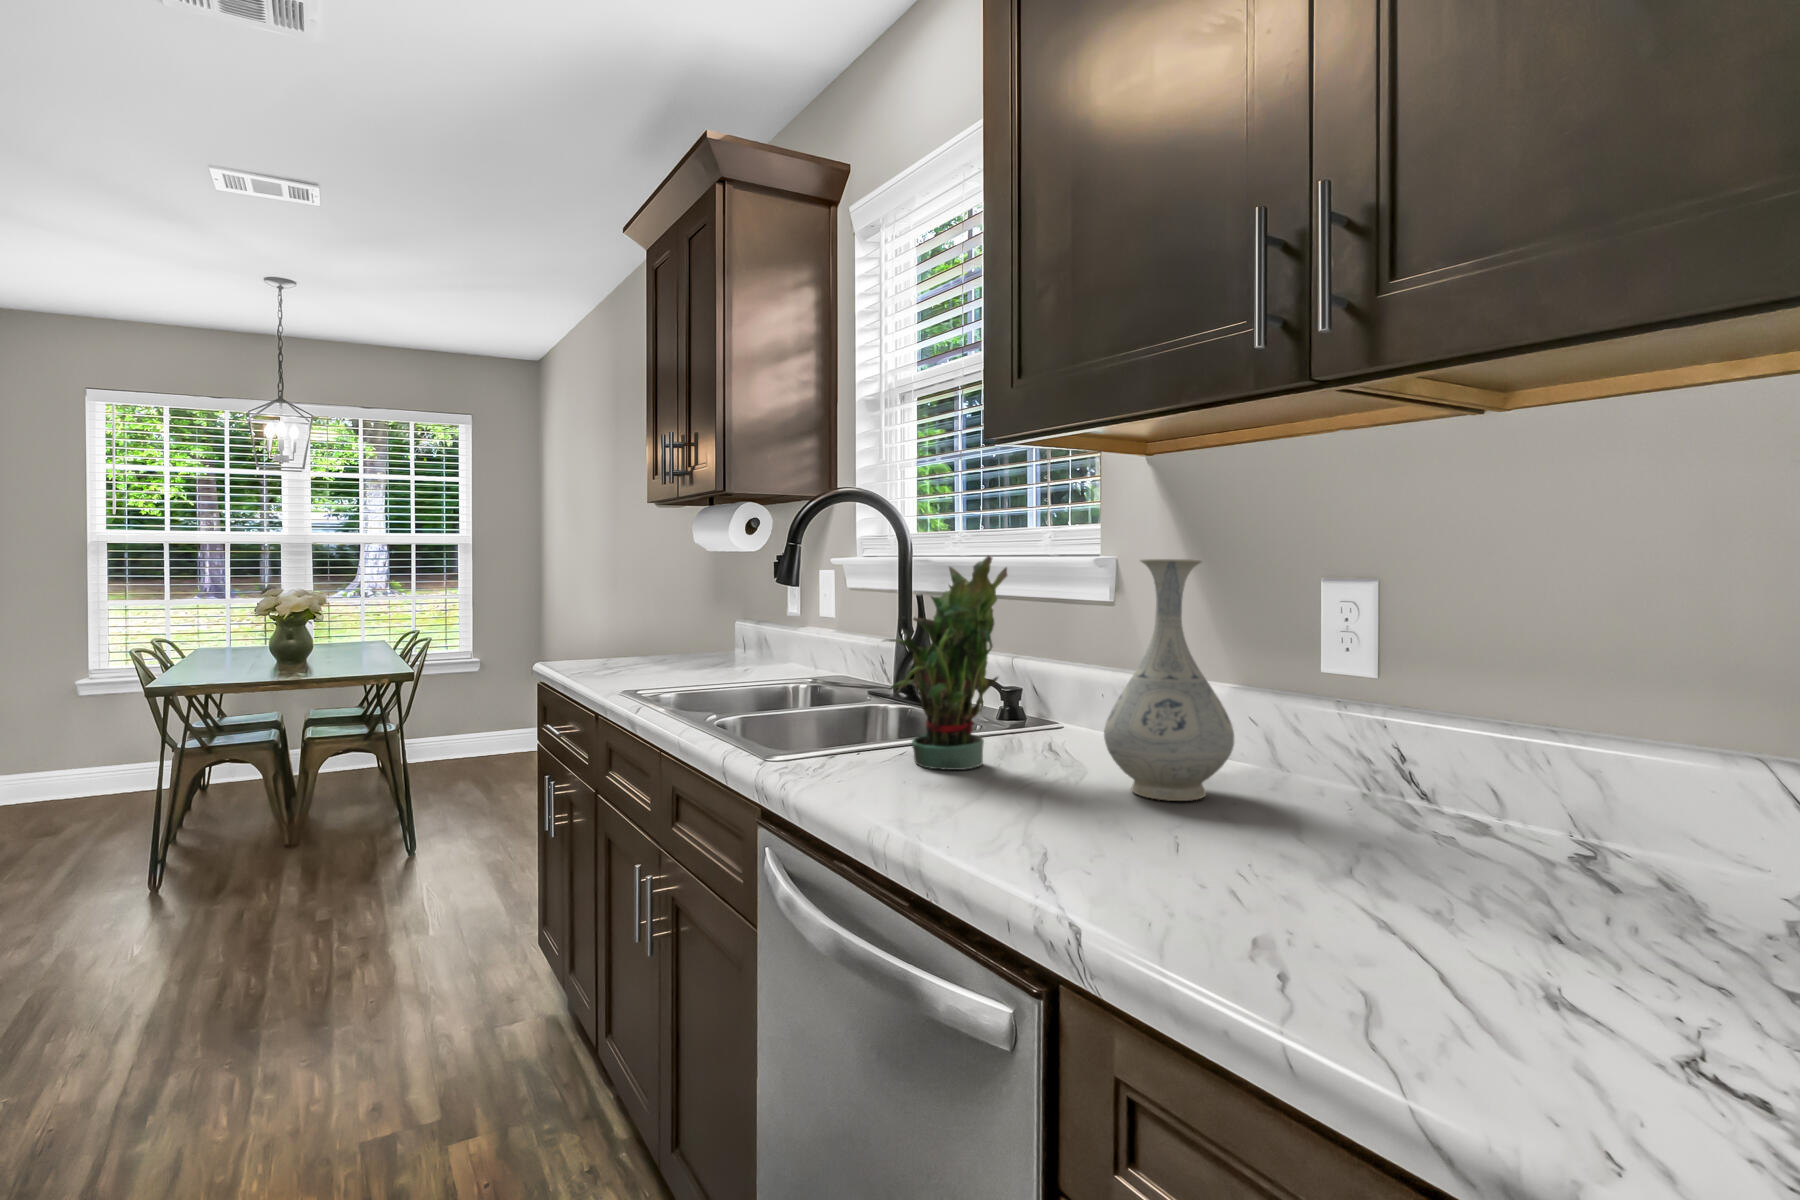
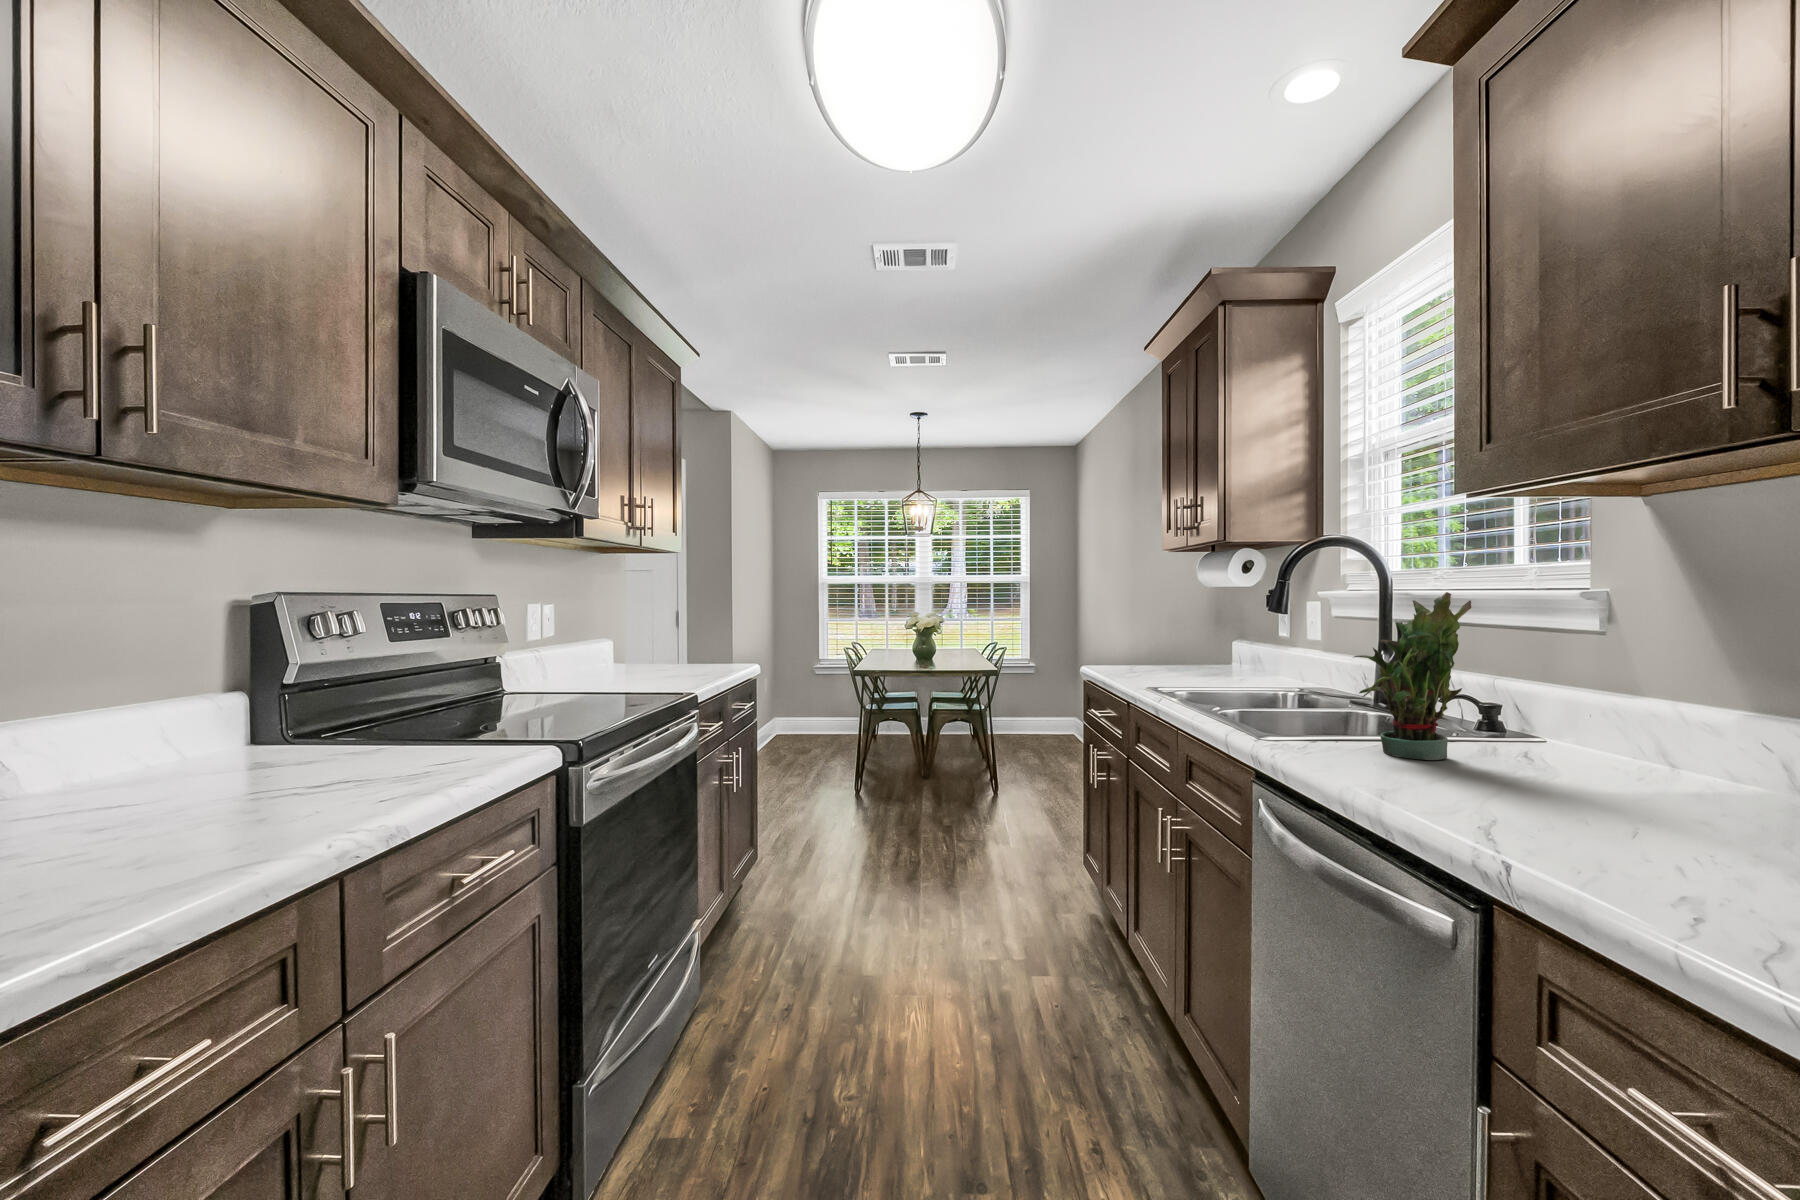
vase: present [1104,559,1234,801] -> none [1565,595,1714,804]

